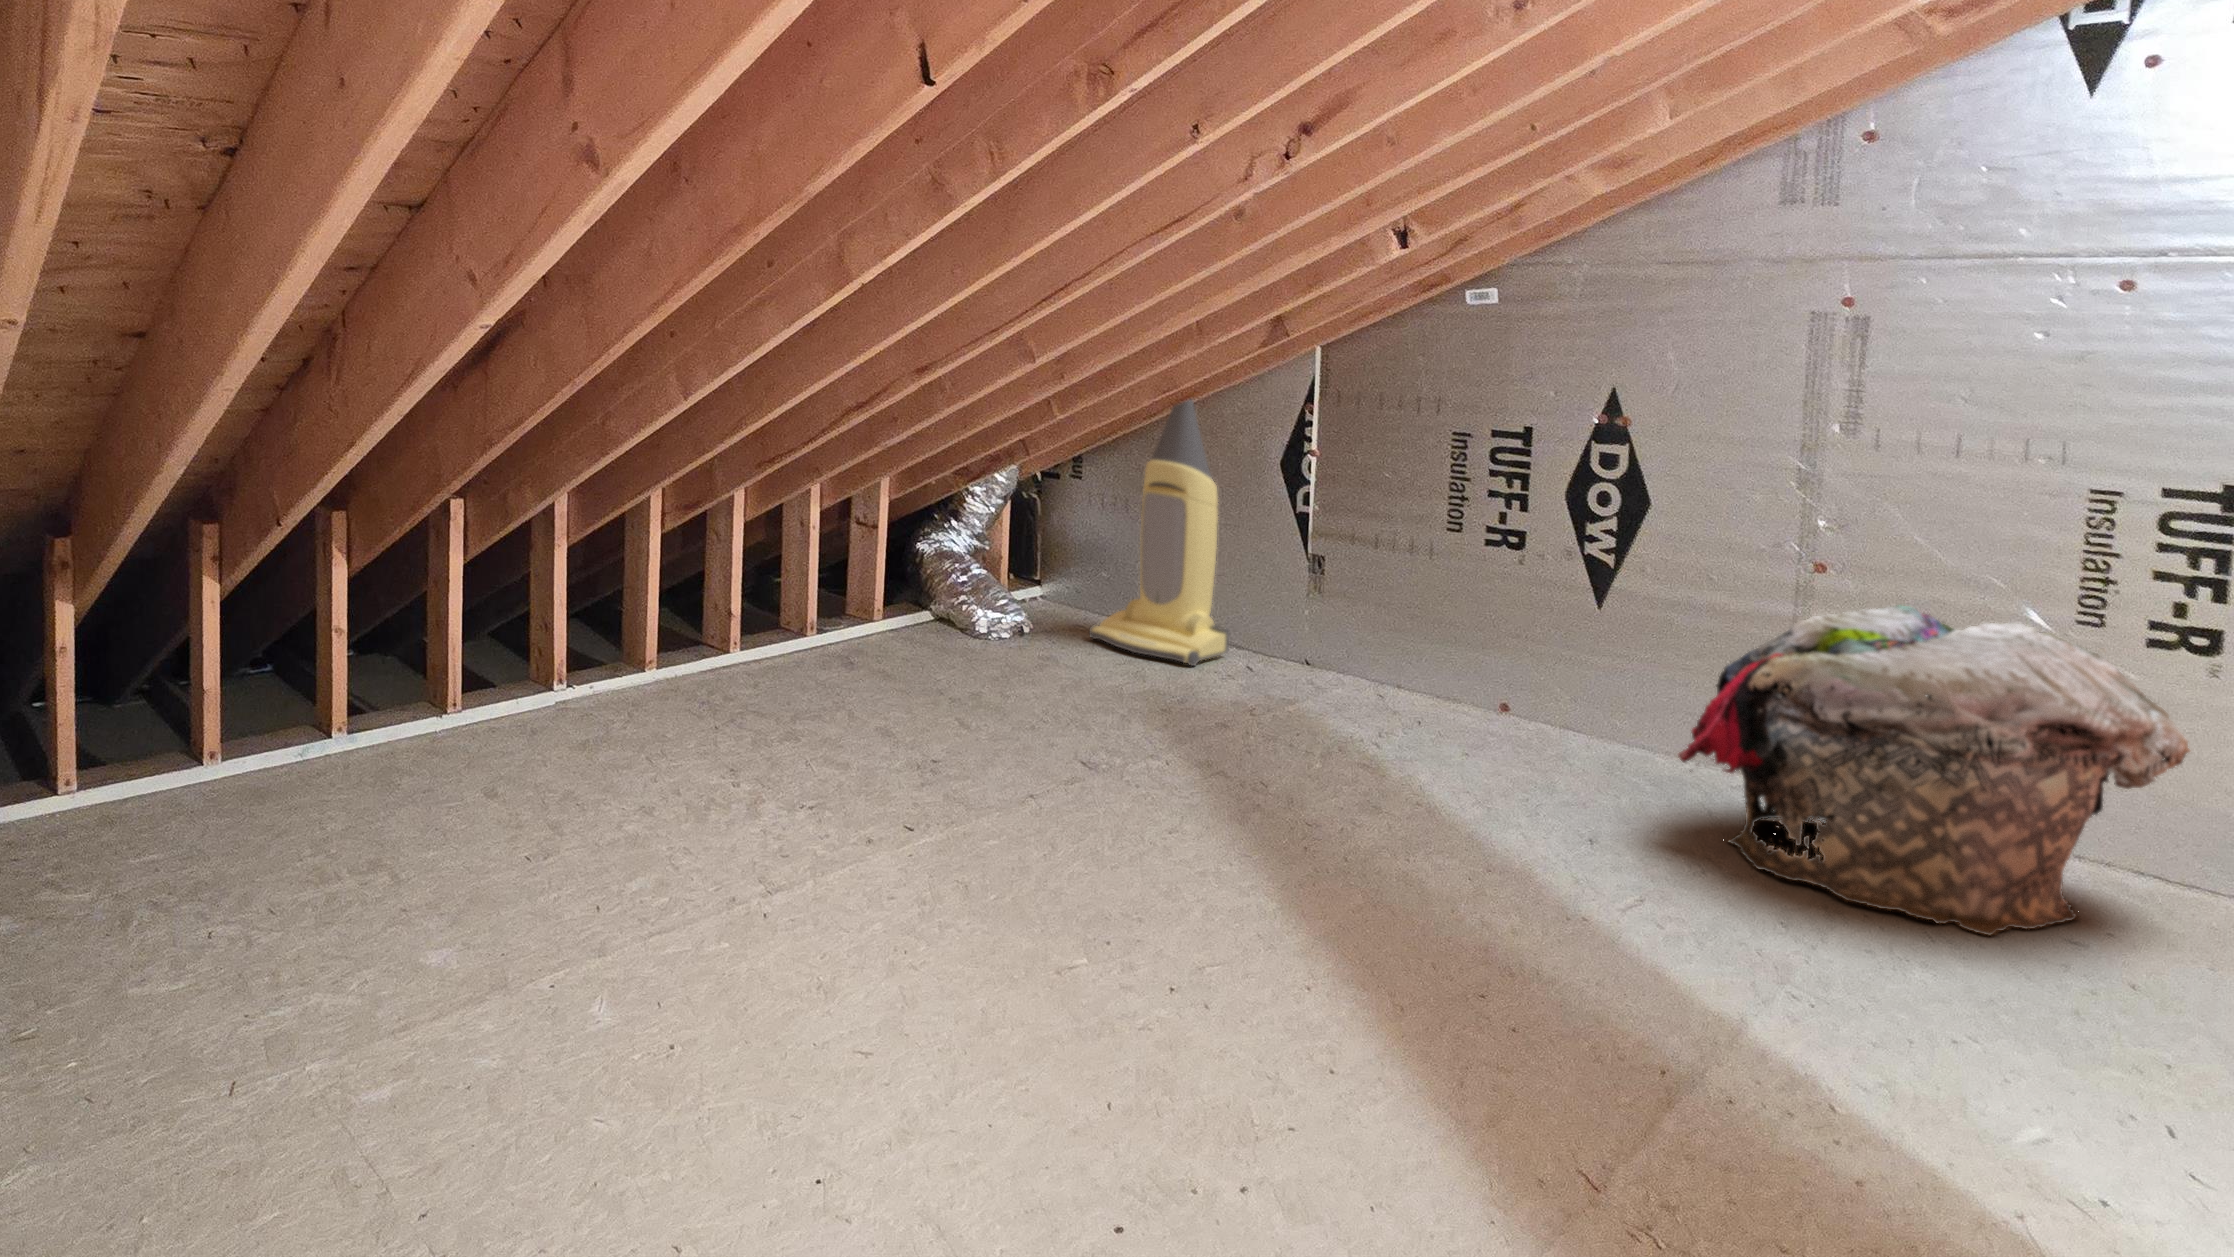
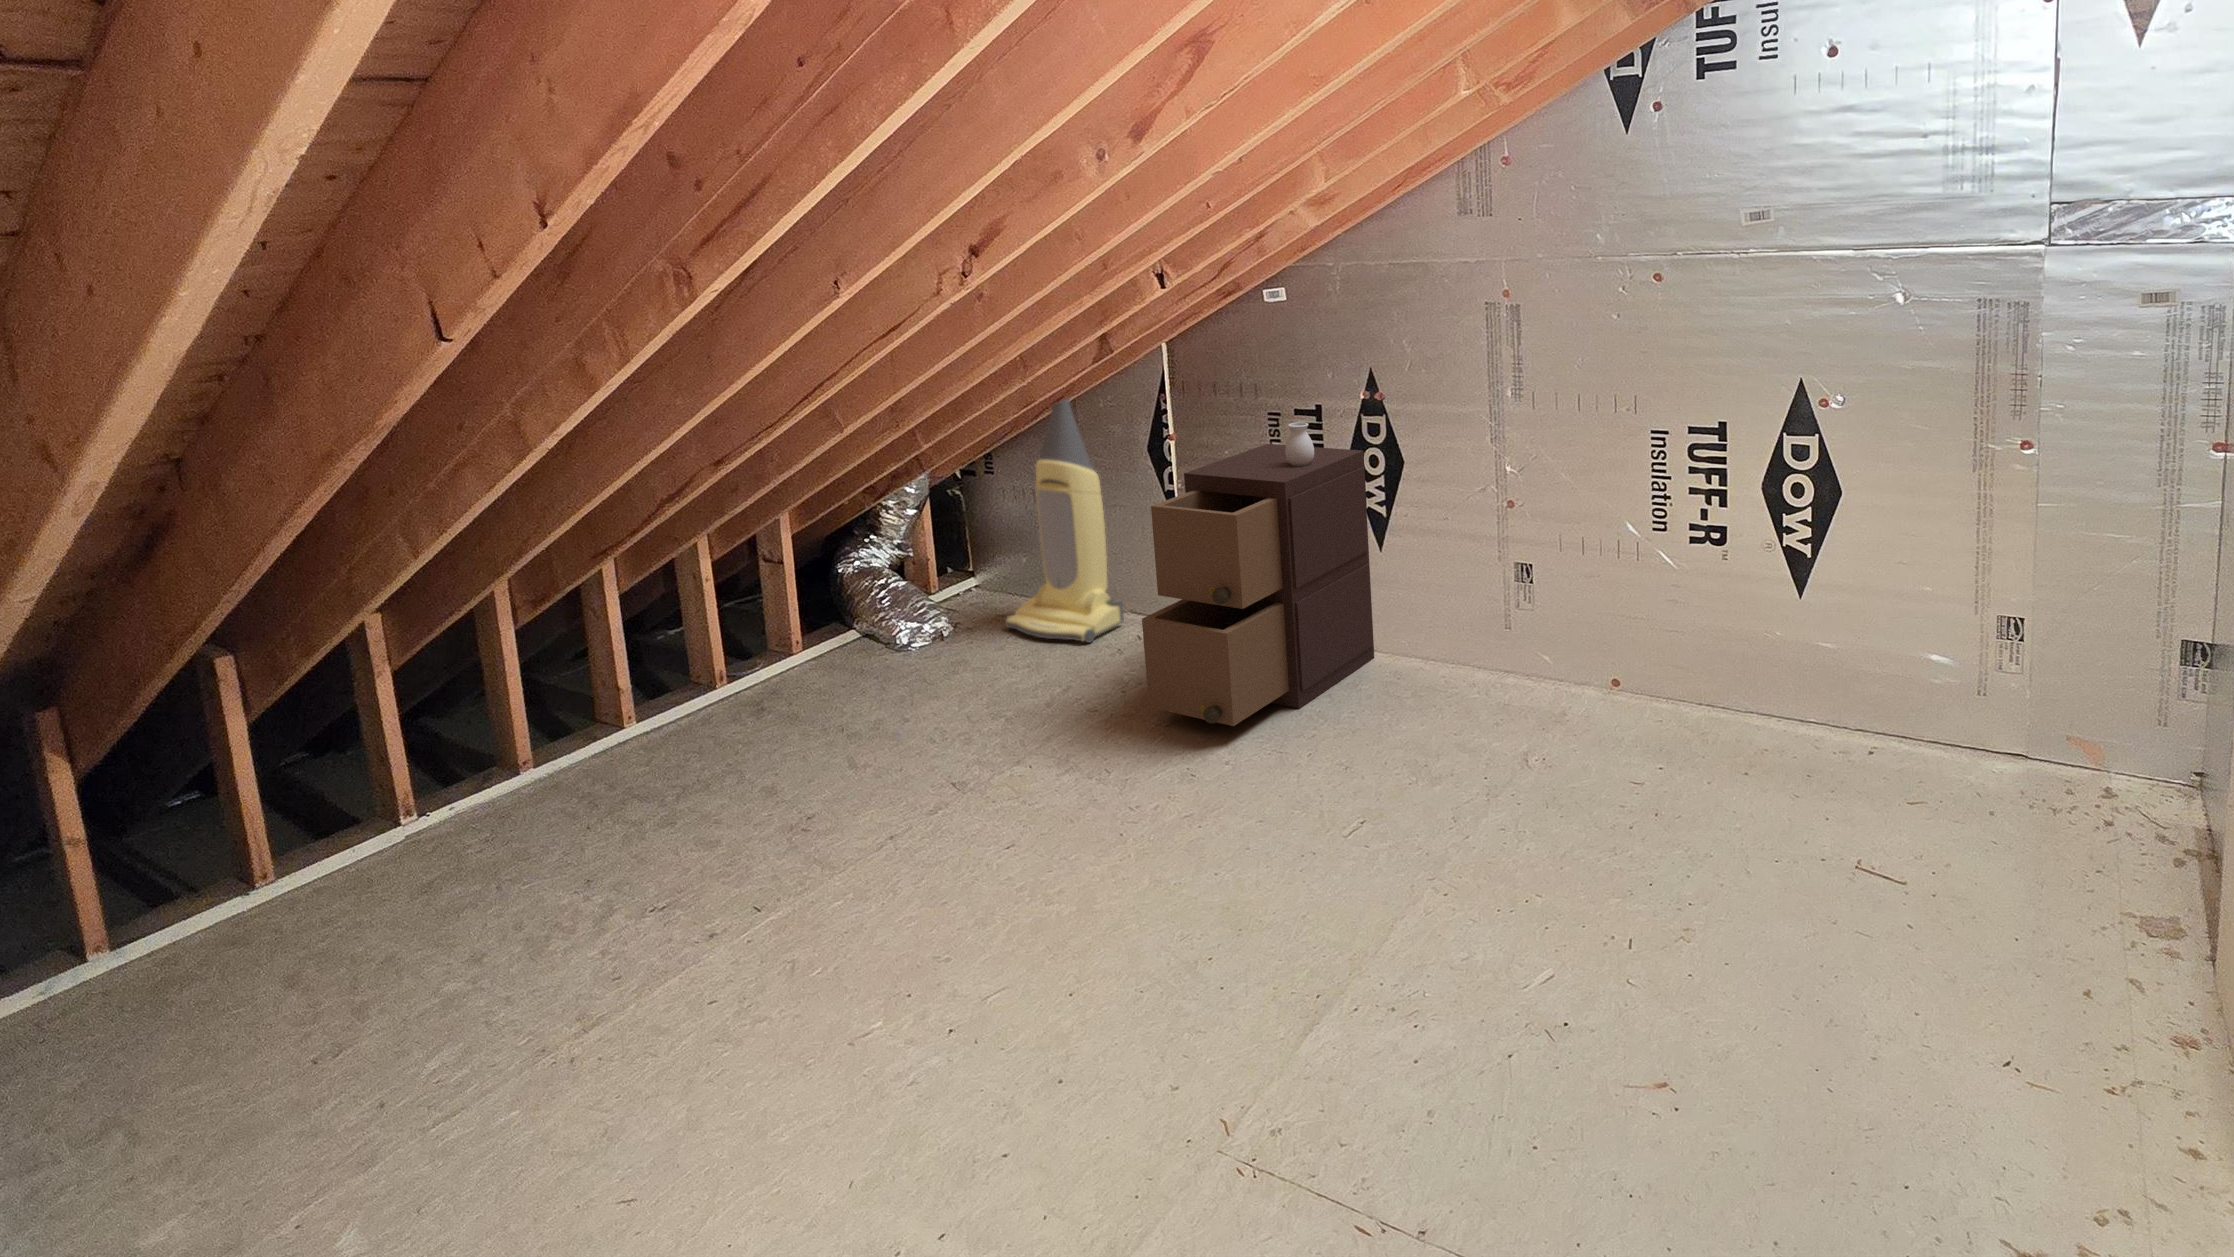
storage cabinet: none [1300,437,1593,772] -> present [1142,422,1374,726]
laundry basket: present [1678,605,2190,935] -> none [1406,539,1706,789]

